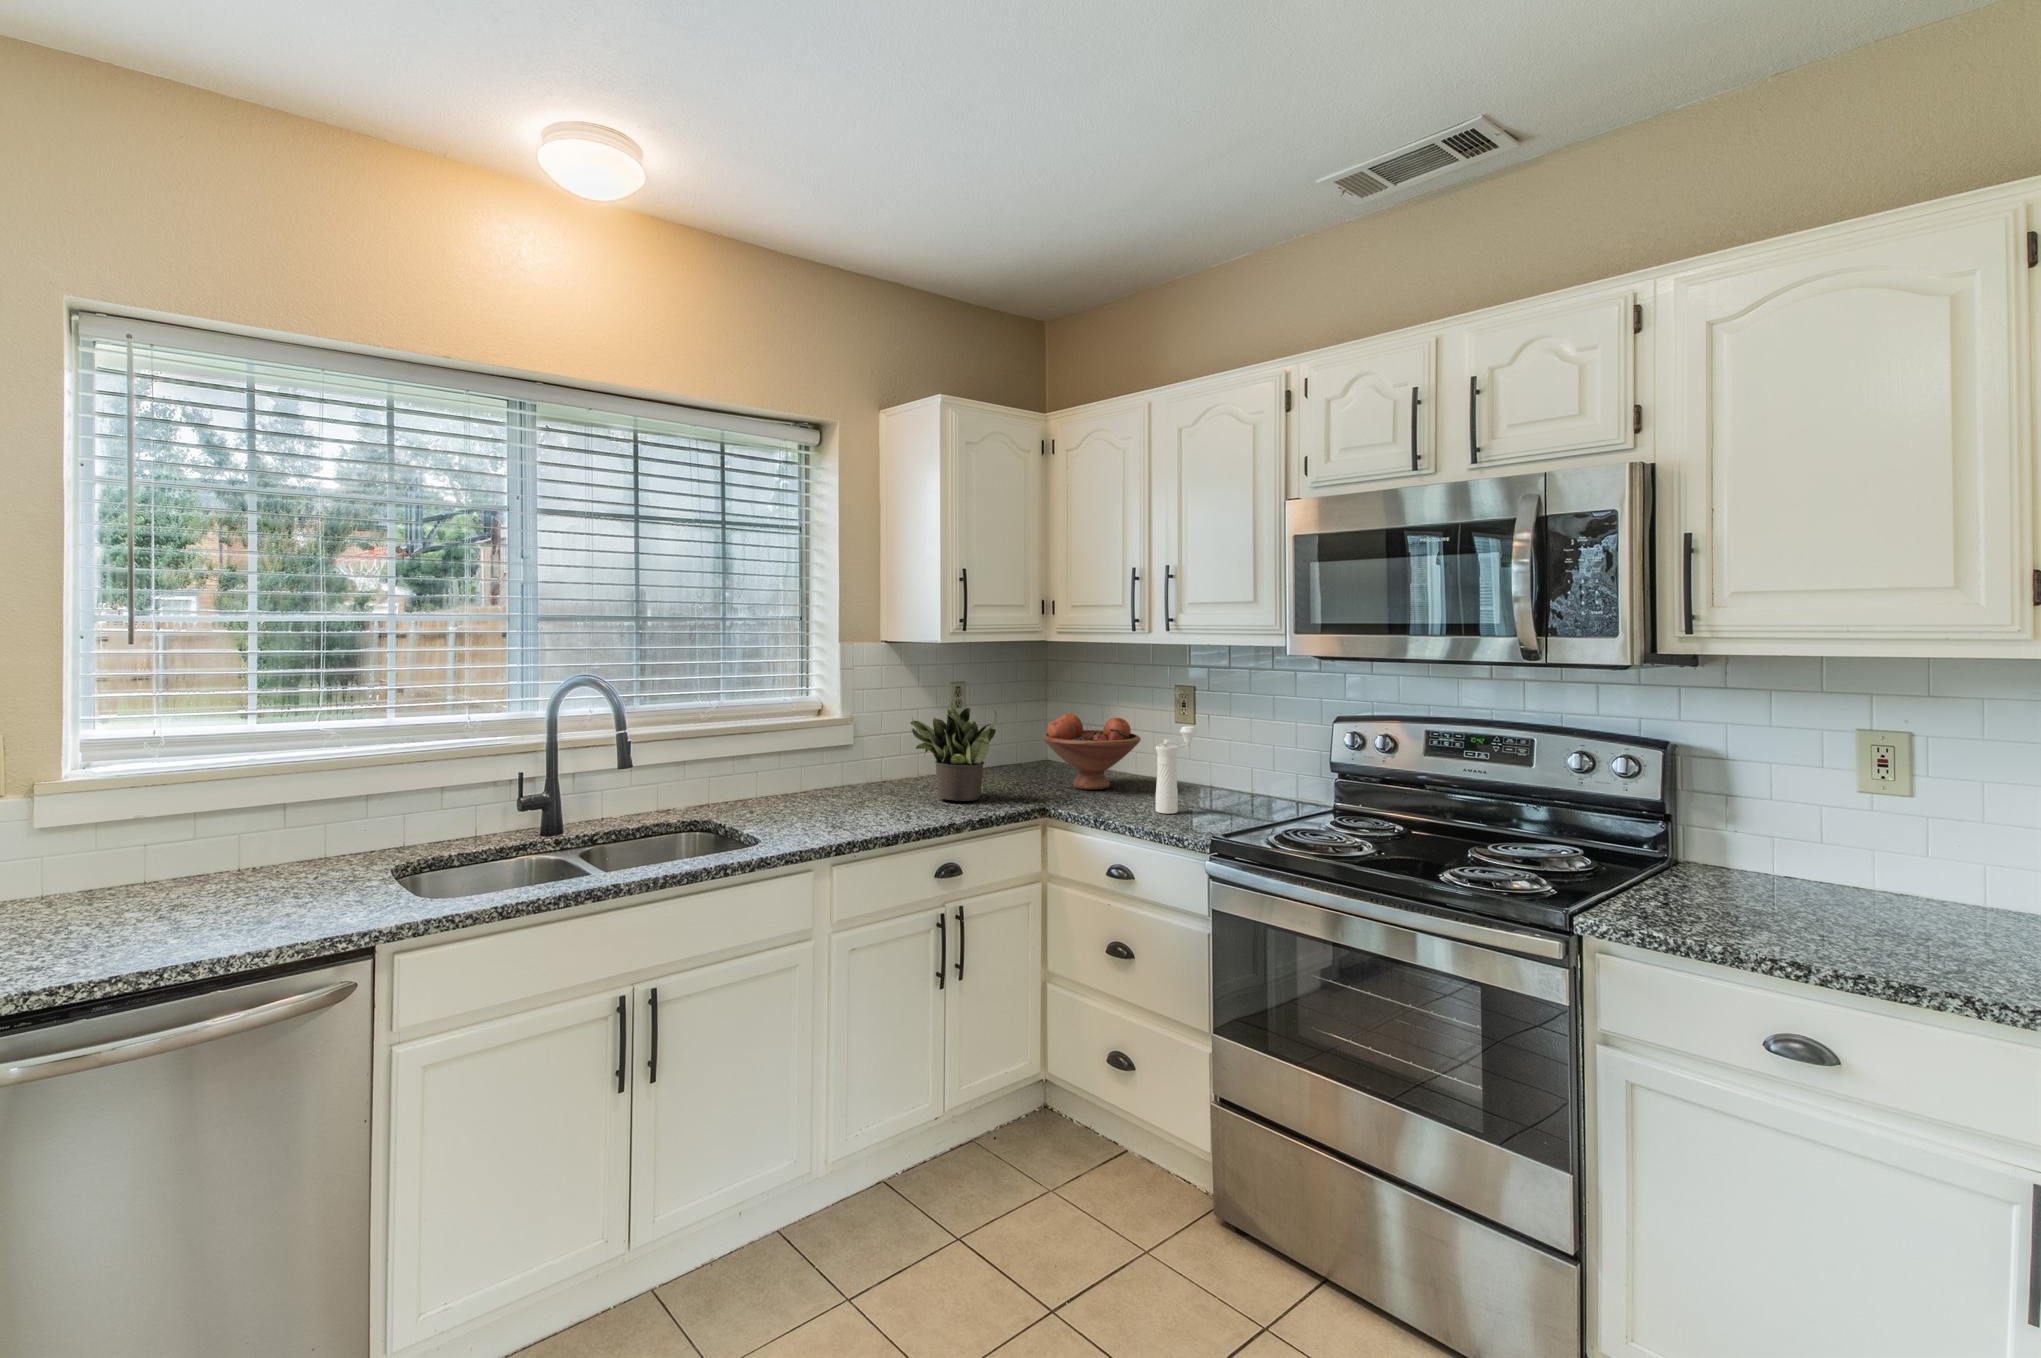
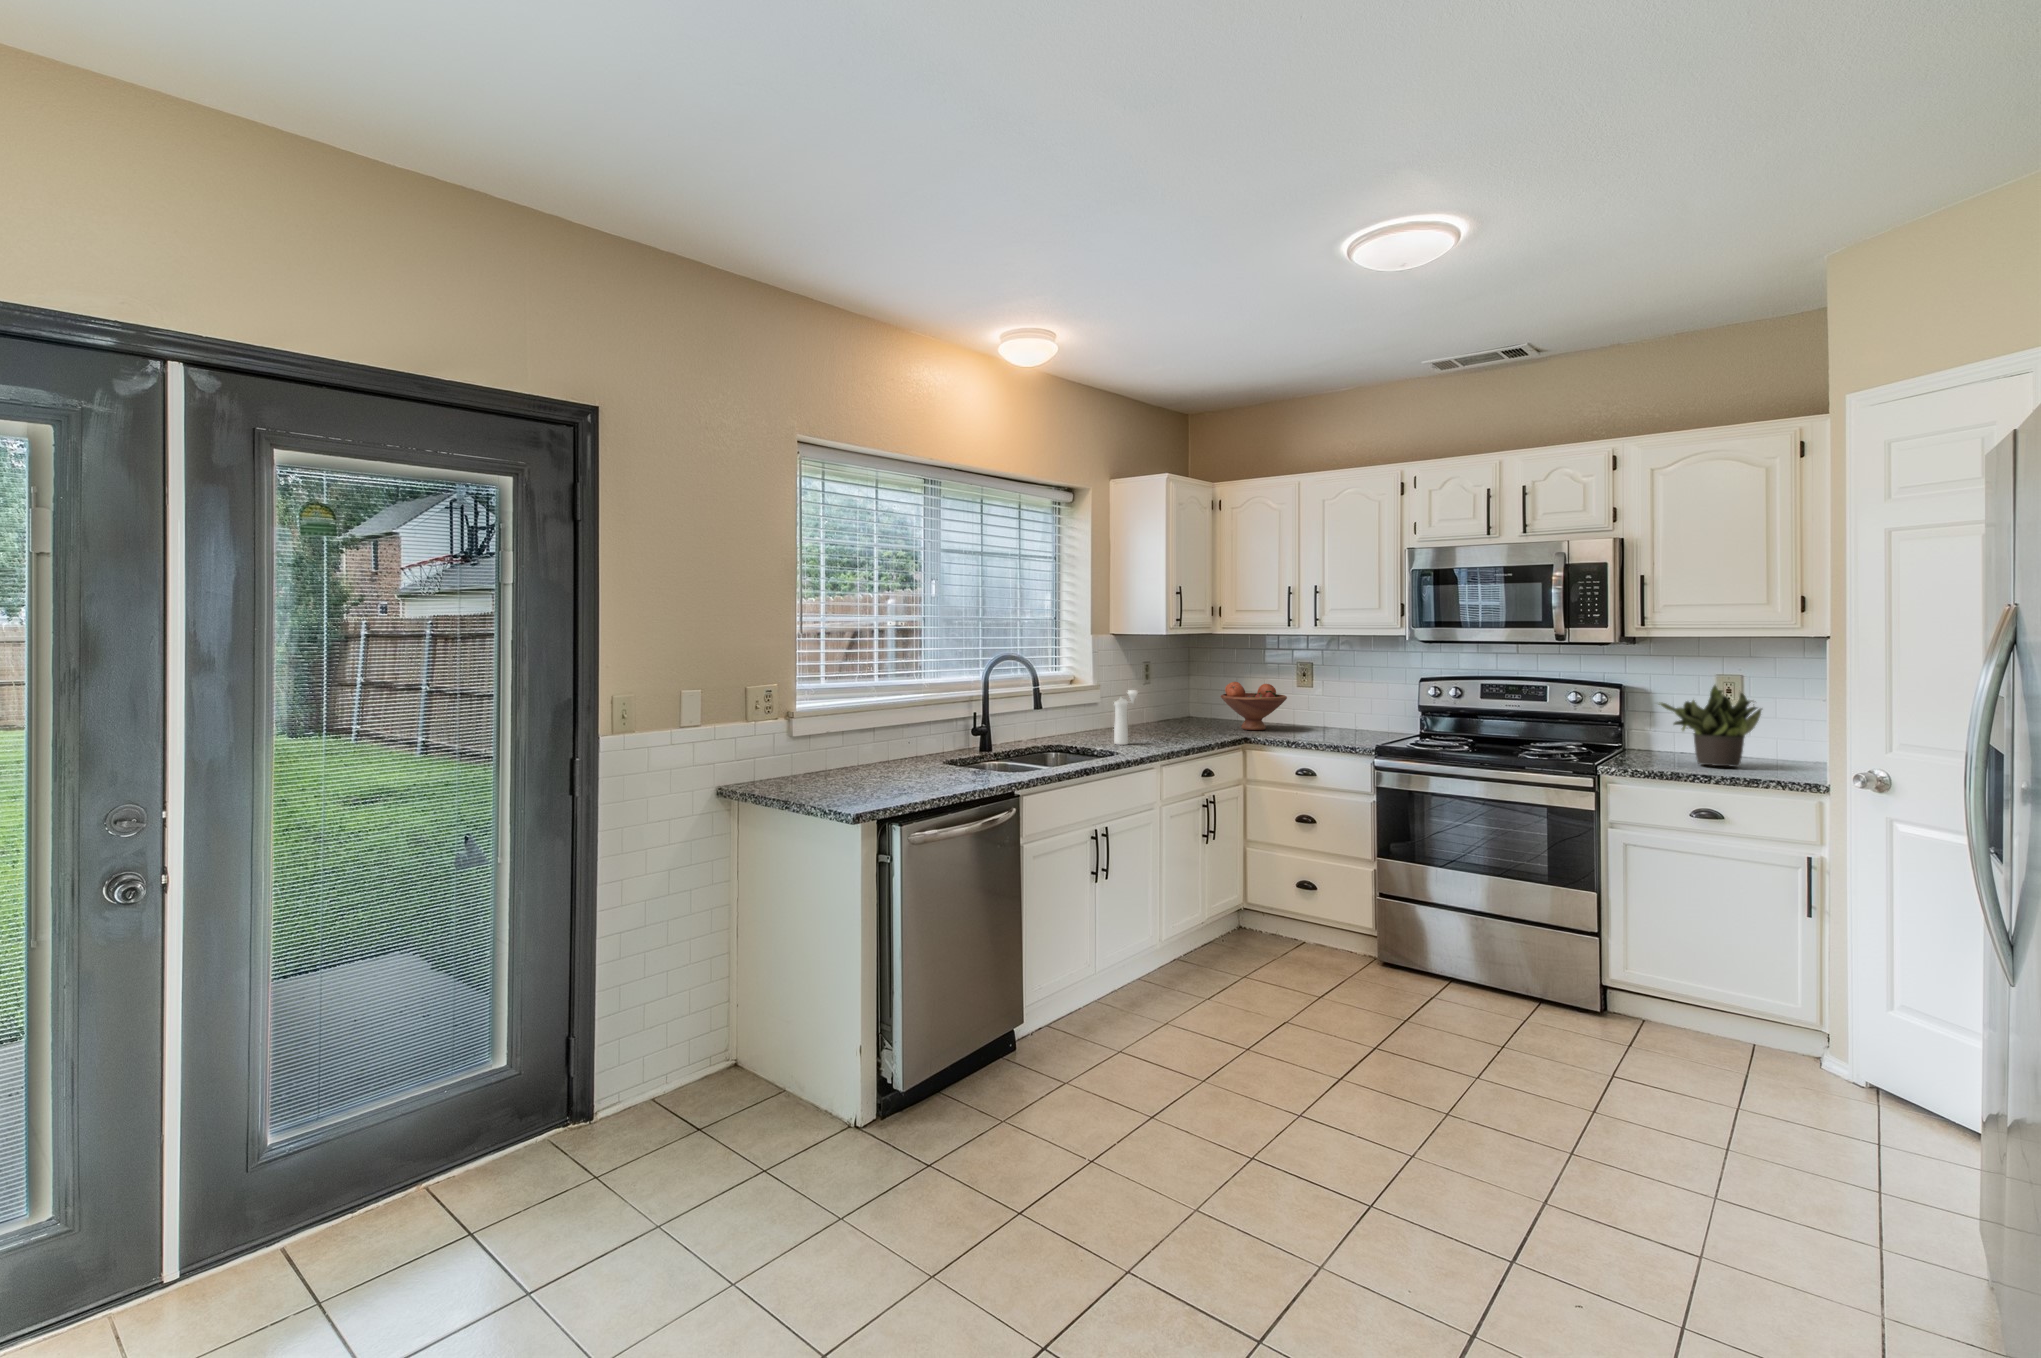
potted plant: present [911,700,997,801] -> present [1659,685,1762,767]
pepper mill: present [1156,726,1197,814] -> present [1114,690,1137,745]

